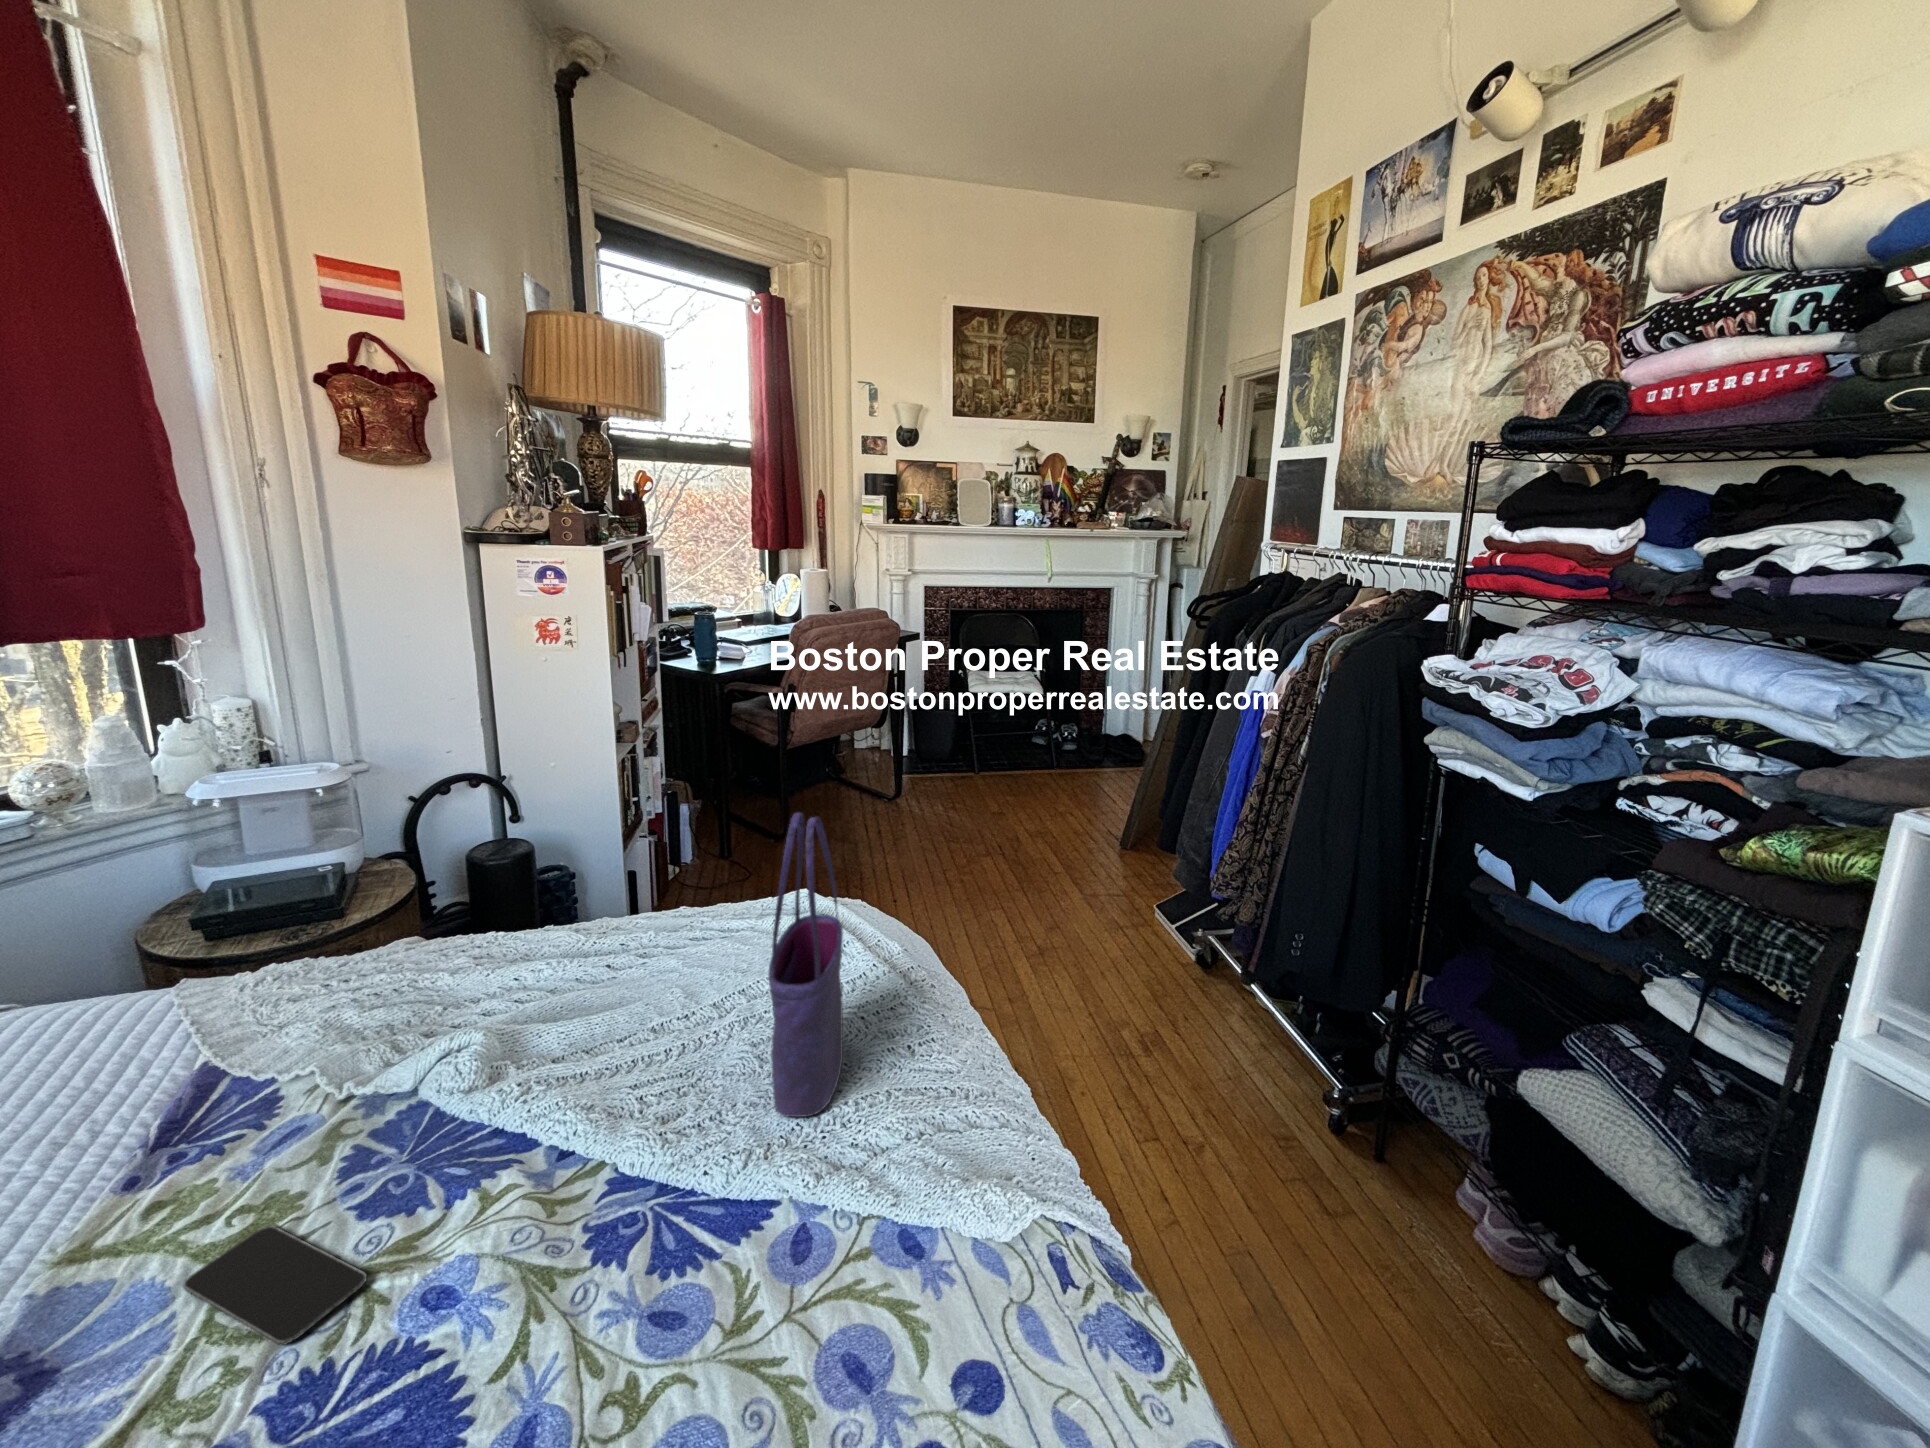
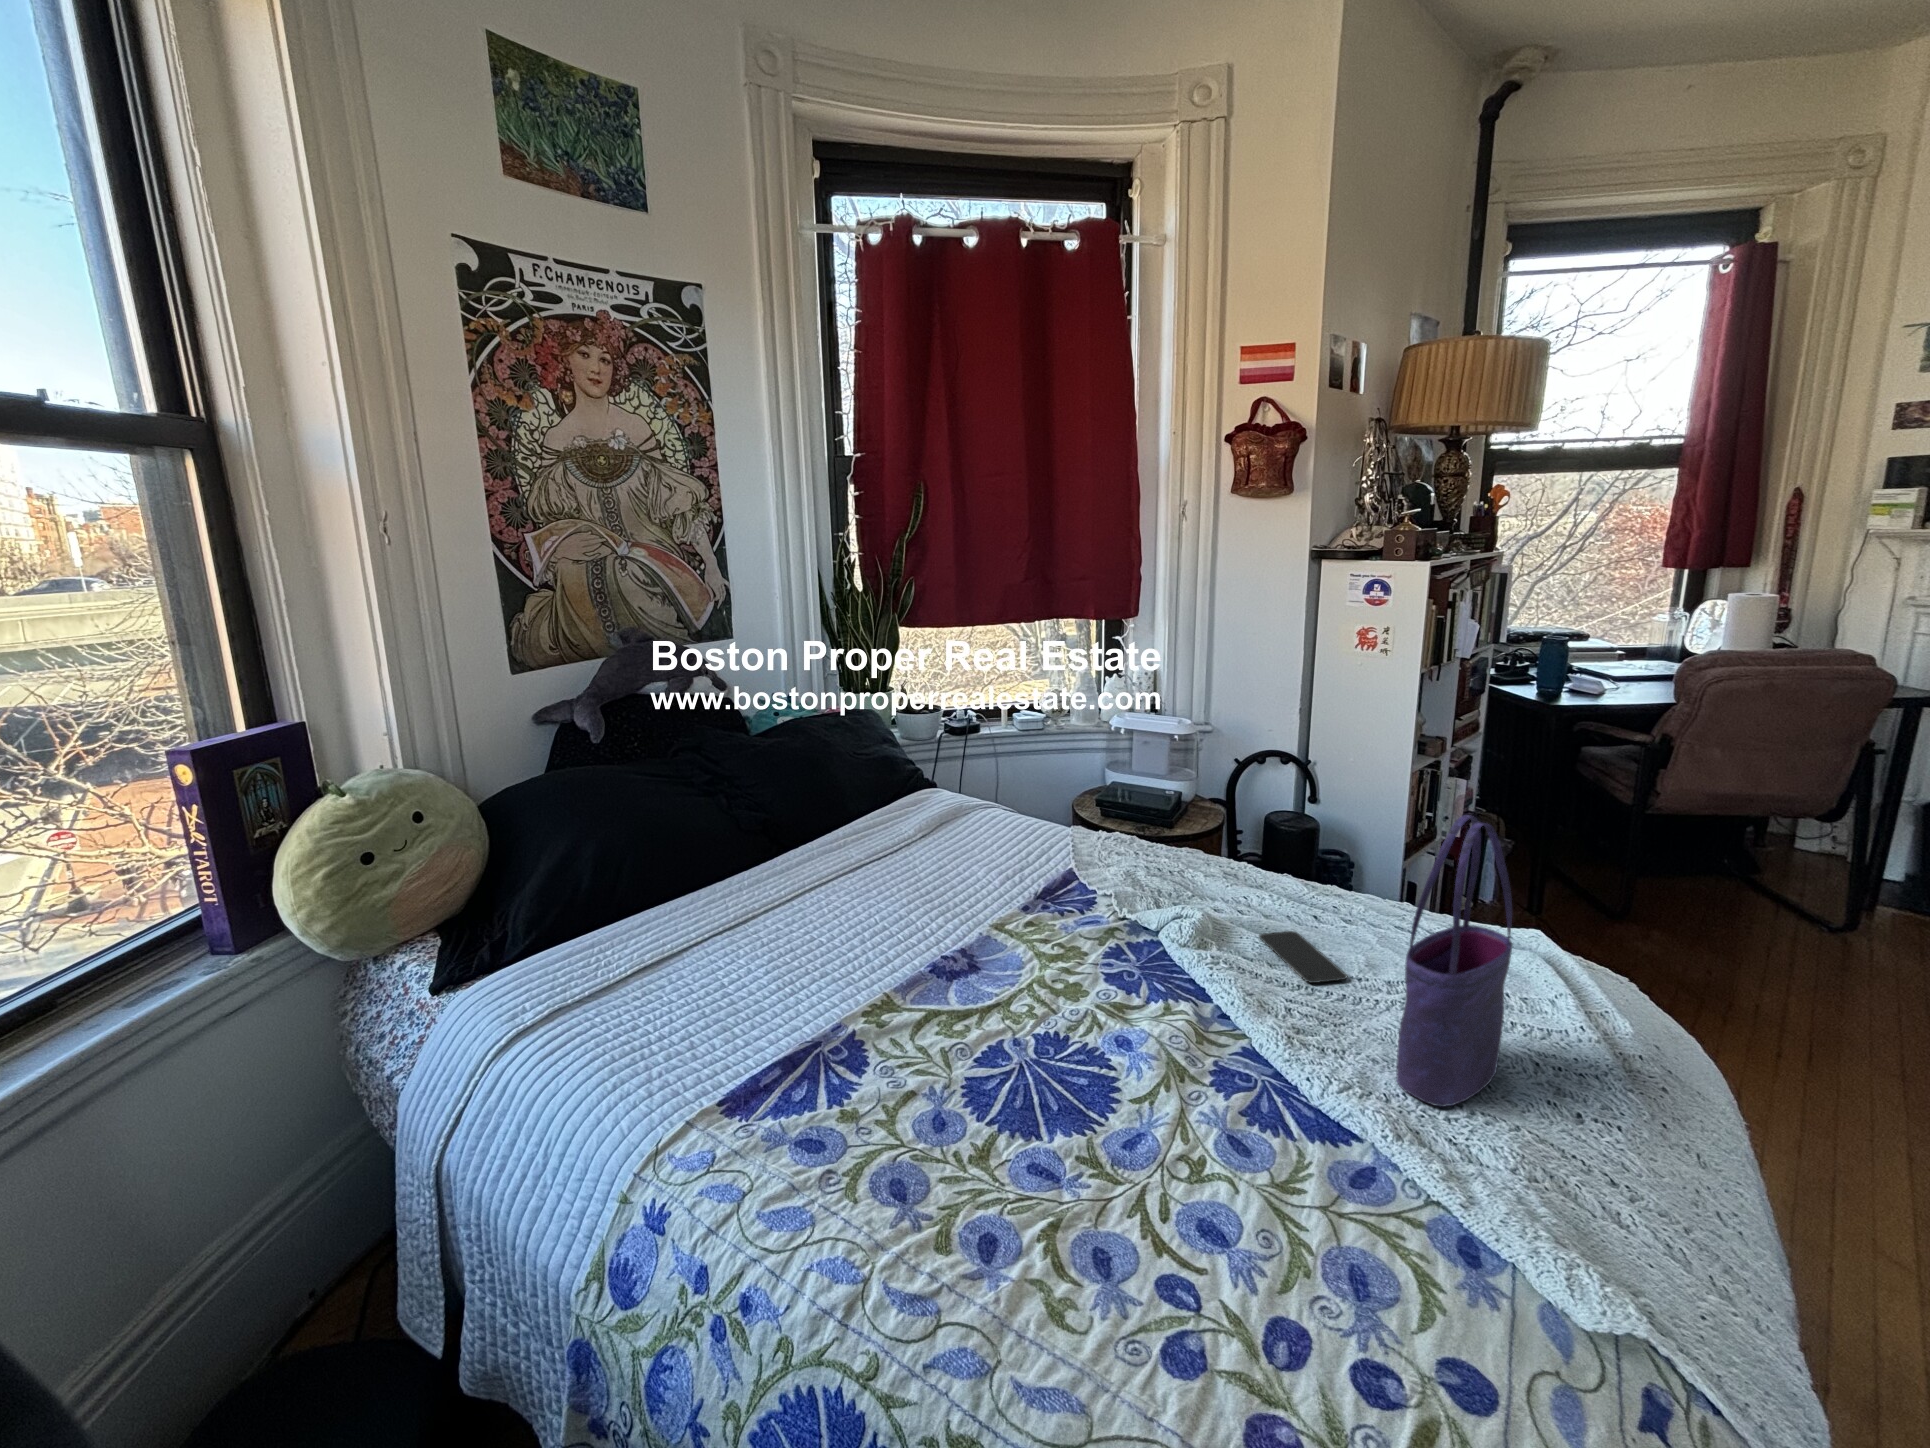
smartphone: present [183,1225,367,1345] -> present [1259,931,1347,983]

